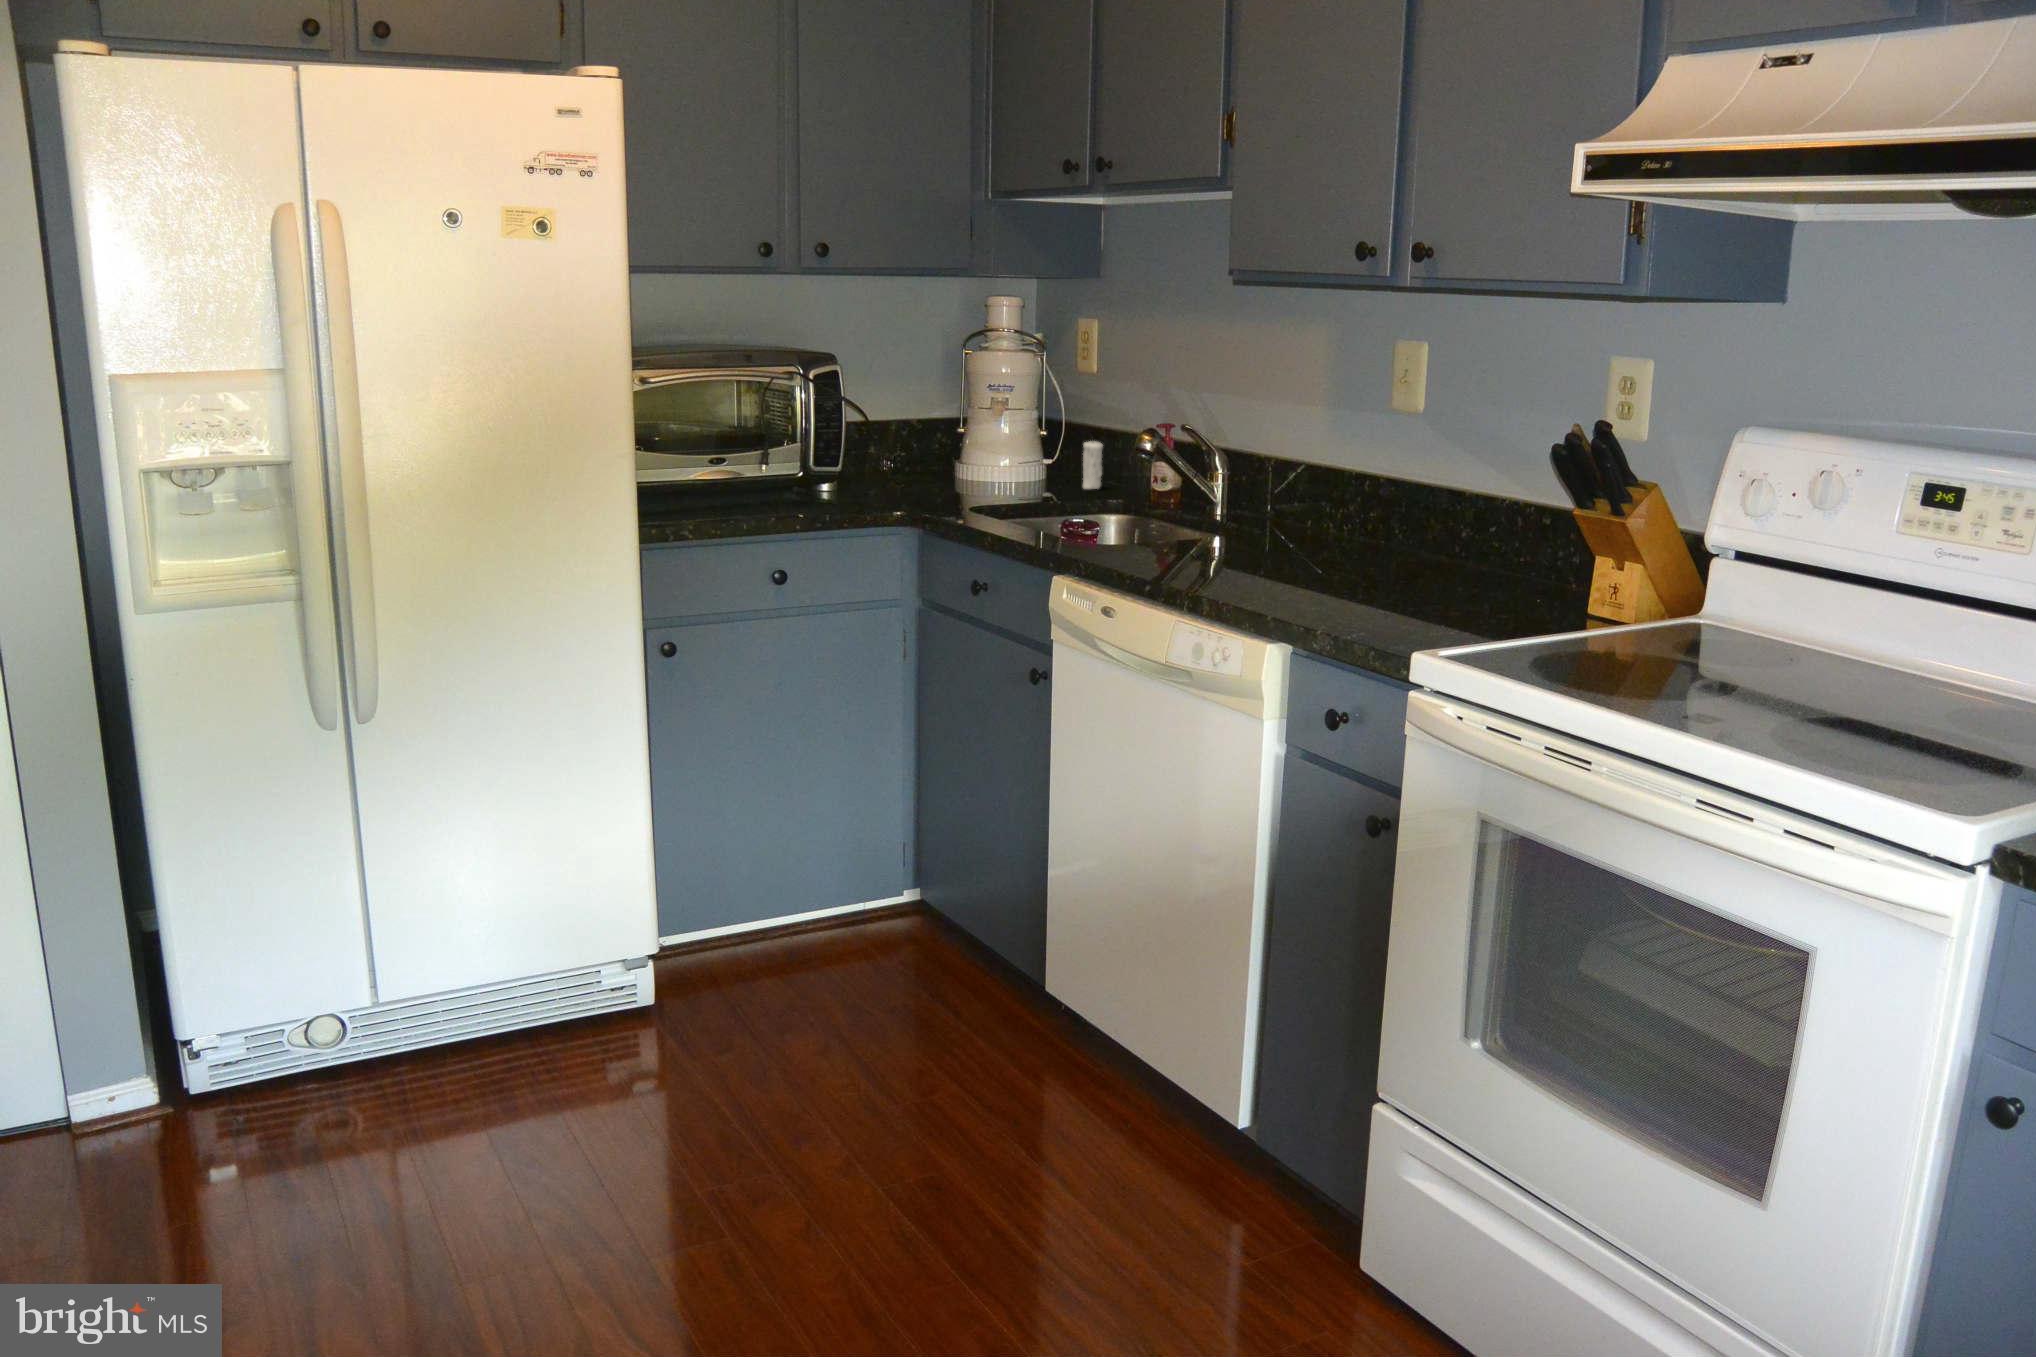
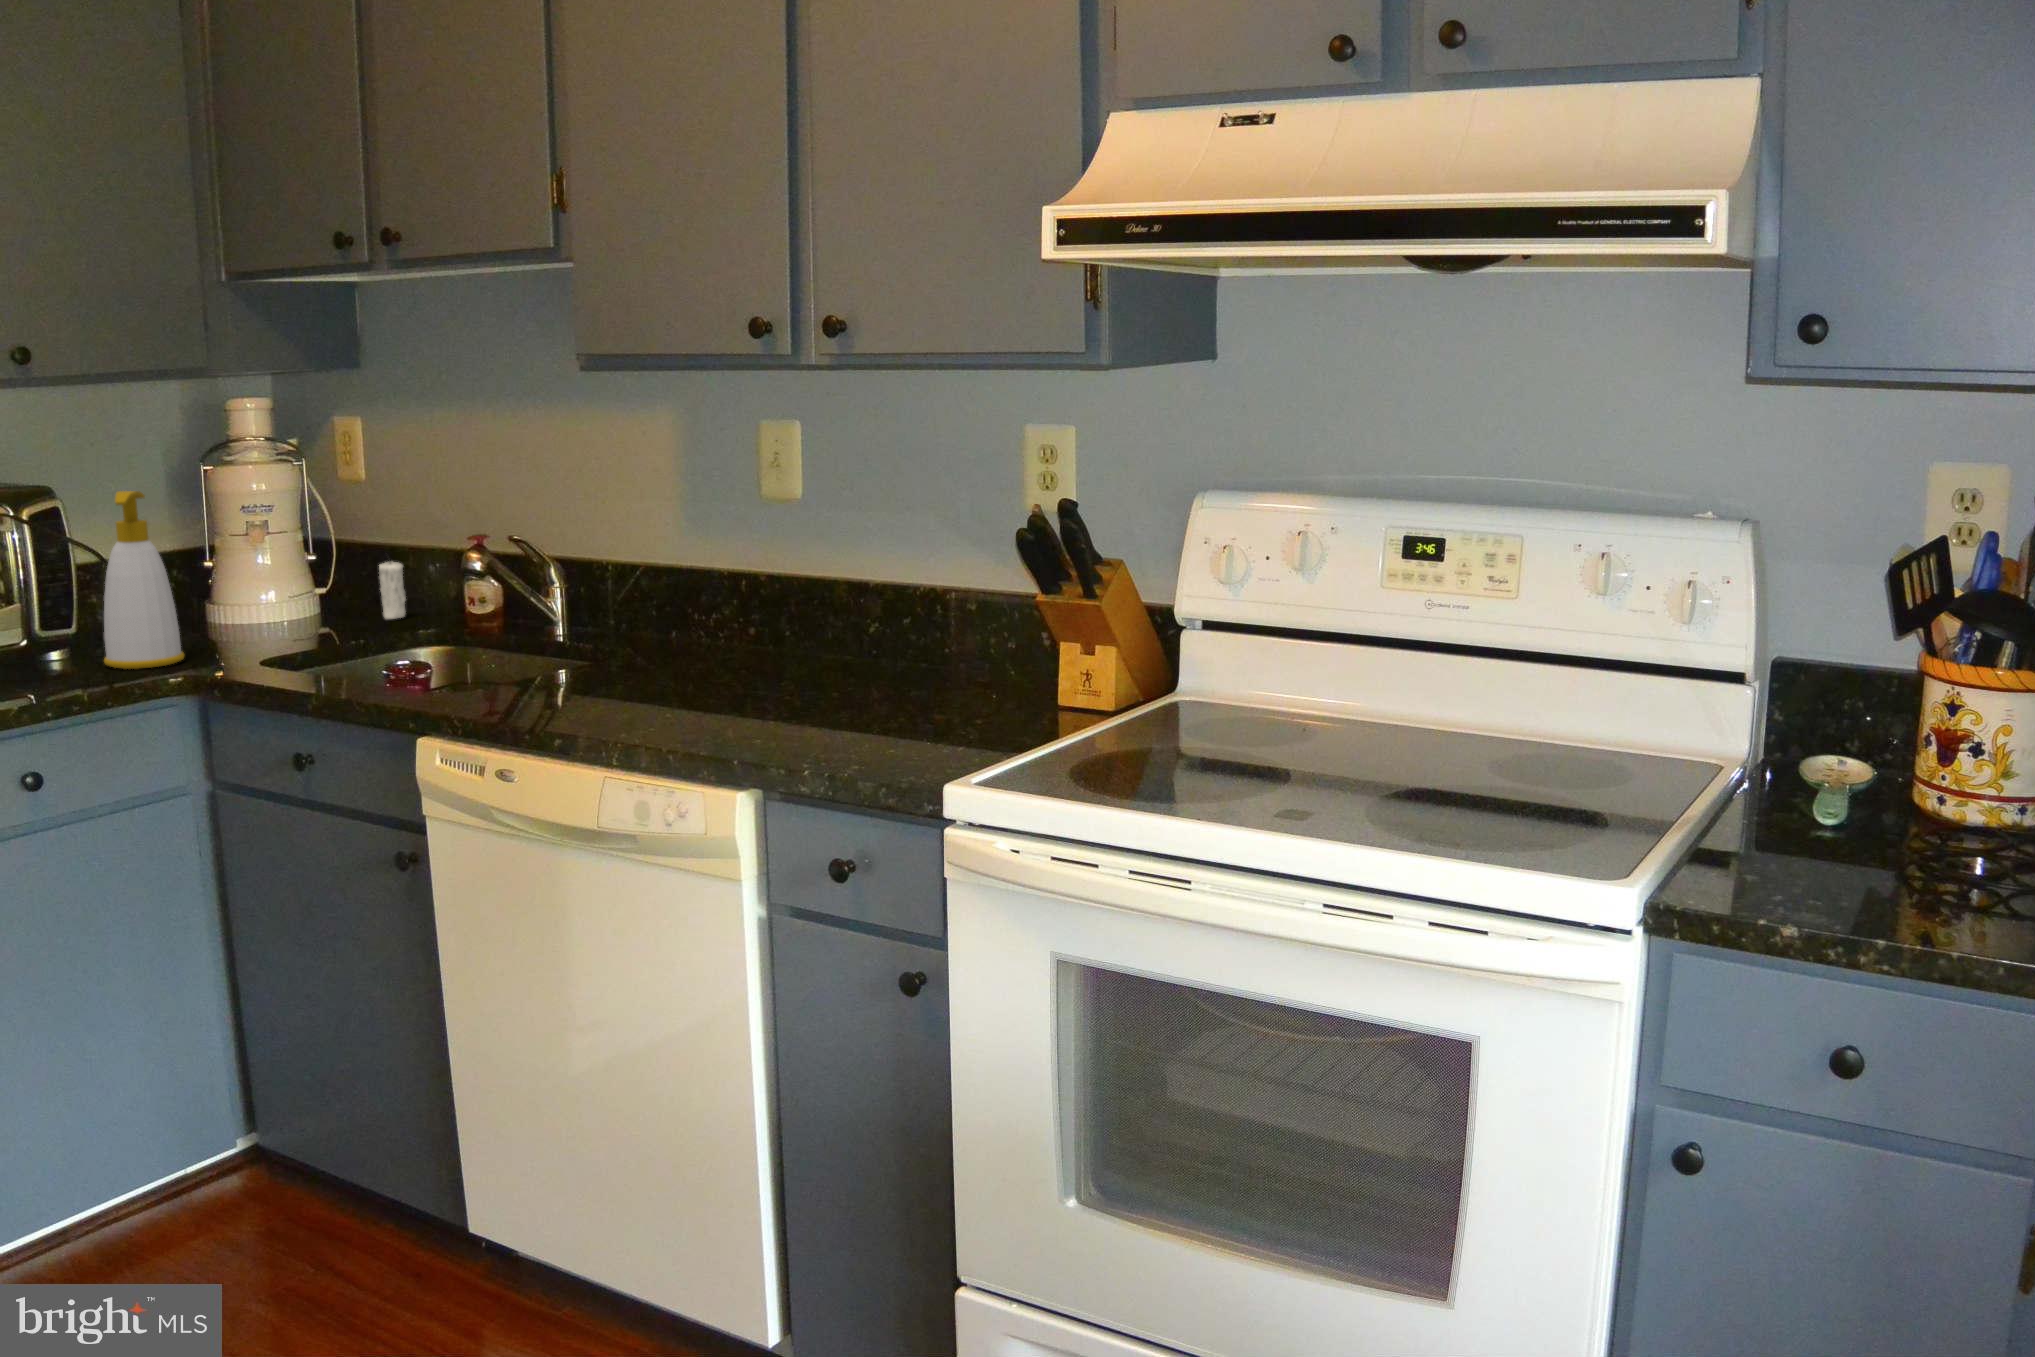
soap bottle: none [861,364,919,504] -> present [104,491,184,669]

